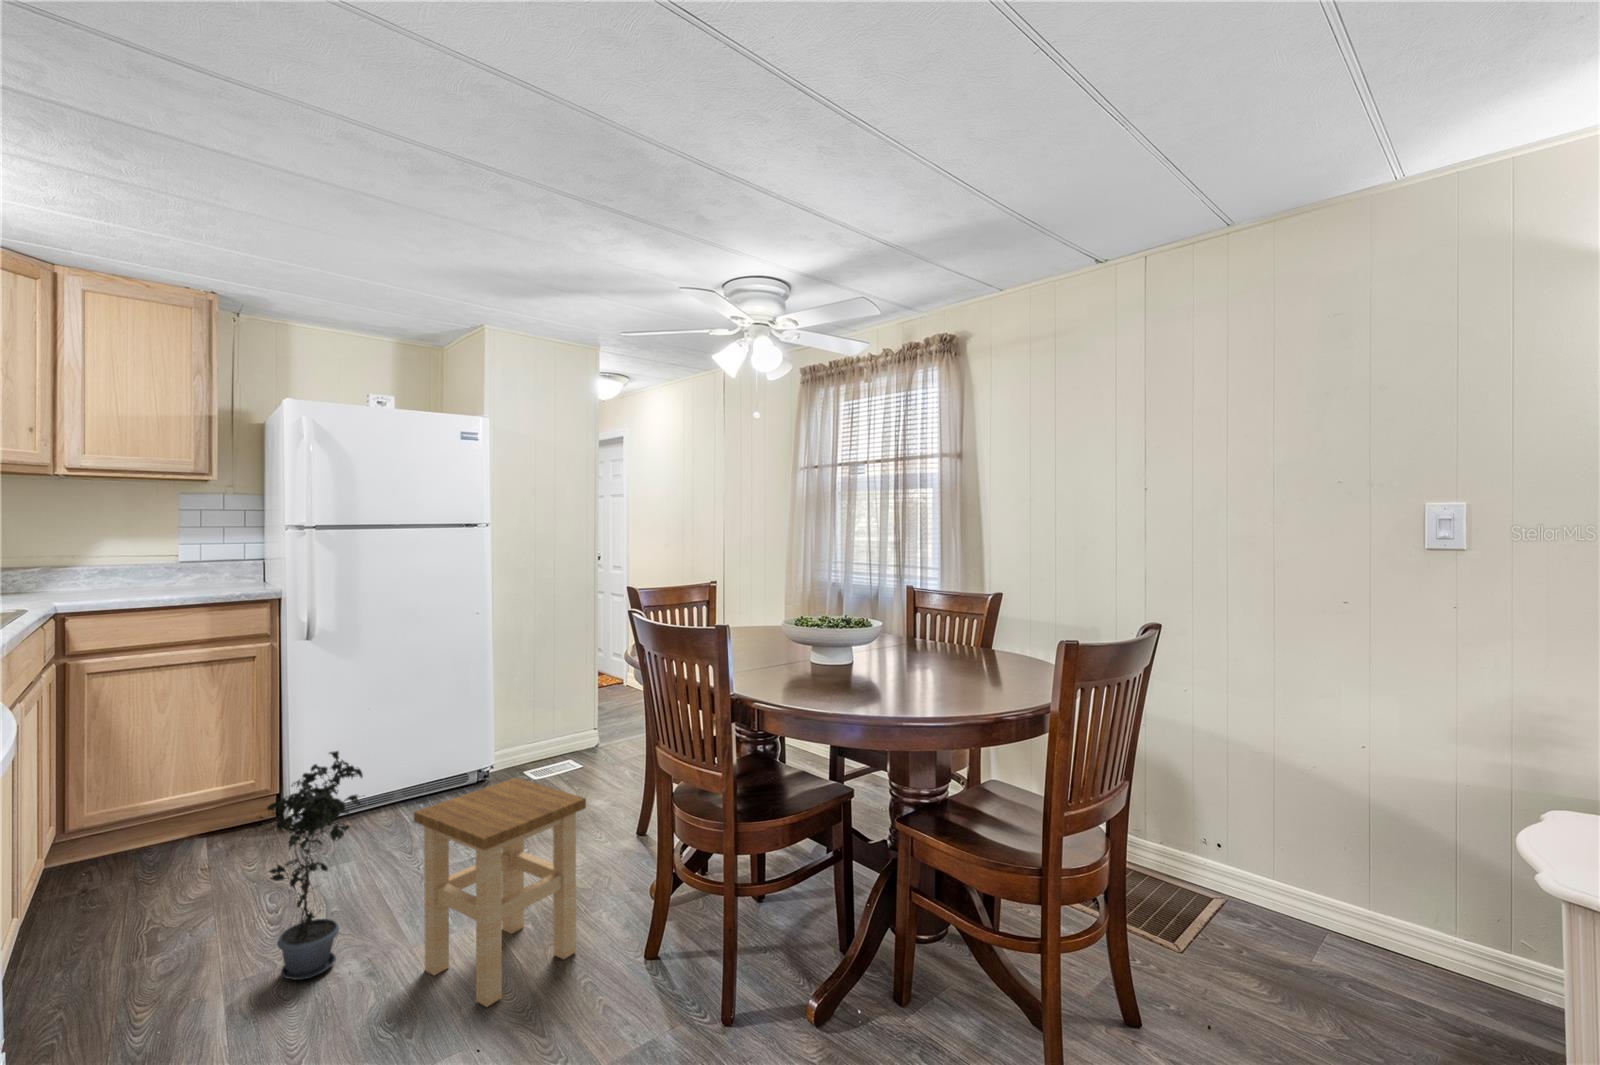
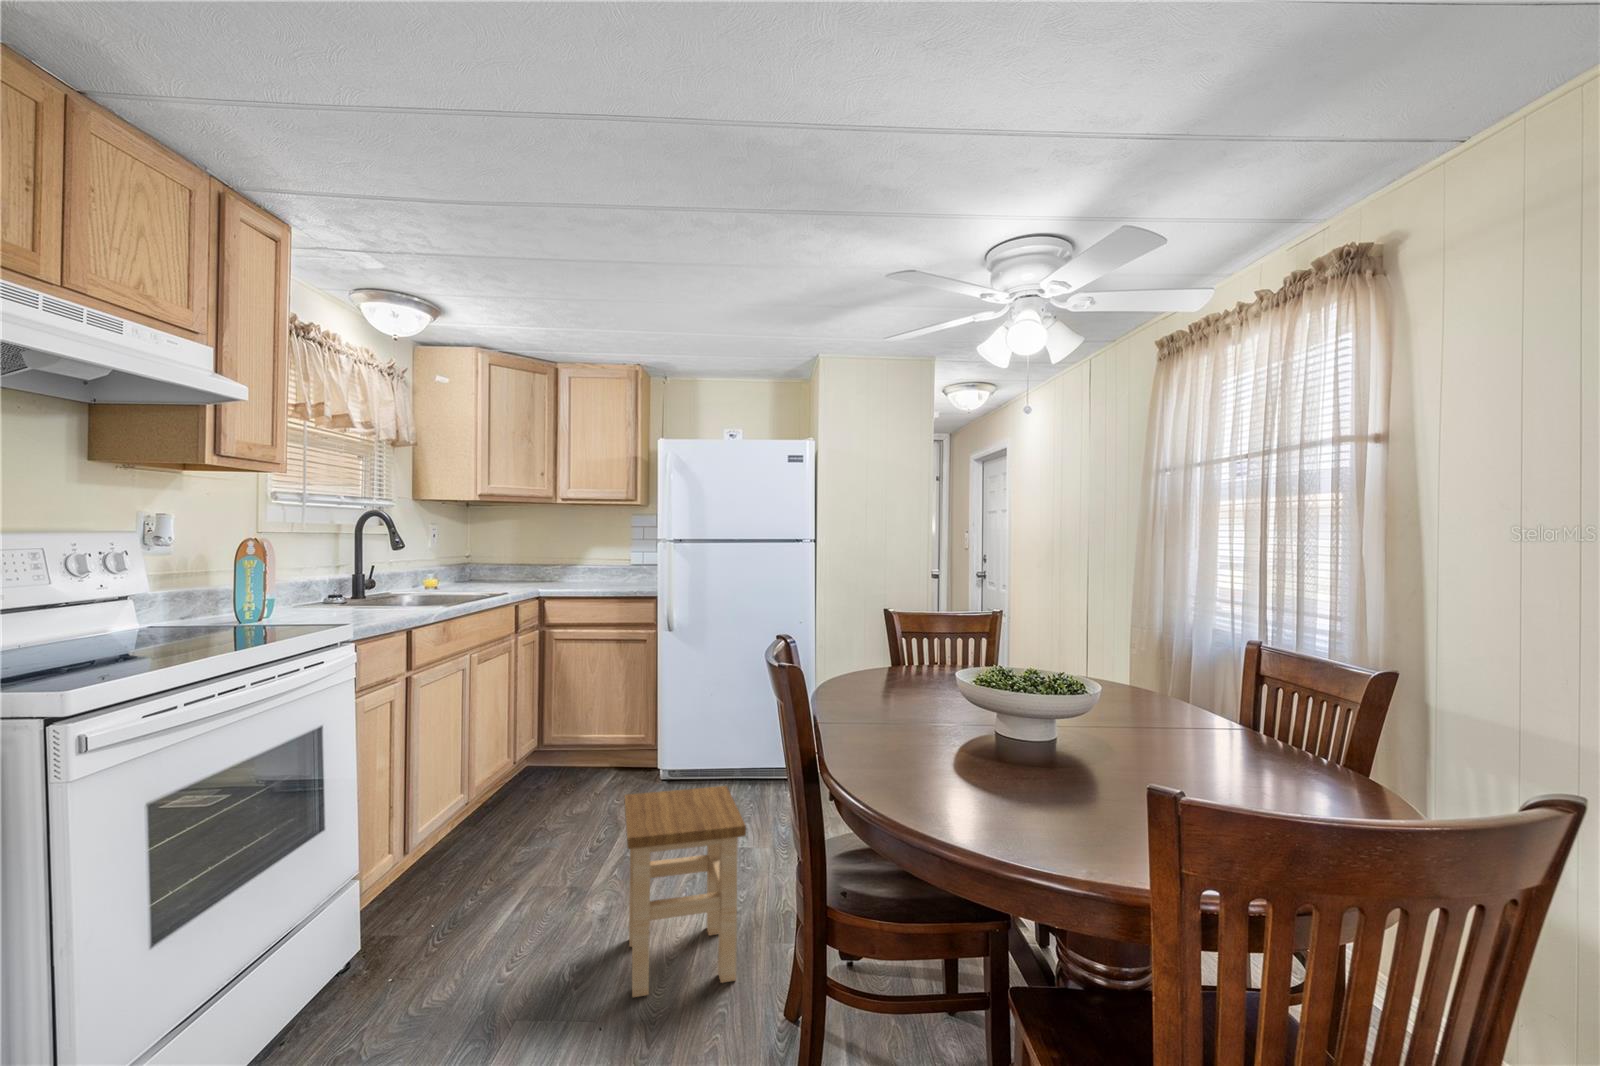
potted plant: present [260,751,363,980] -> none [537,728,615,910]

